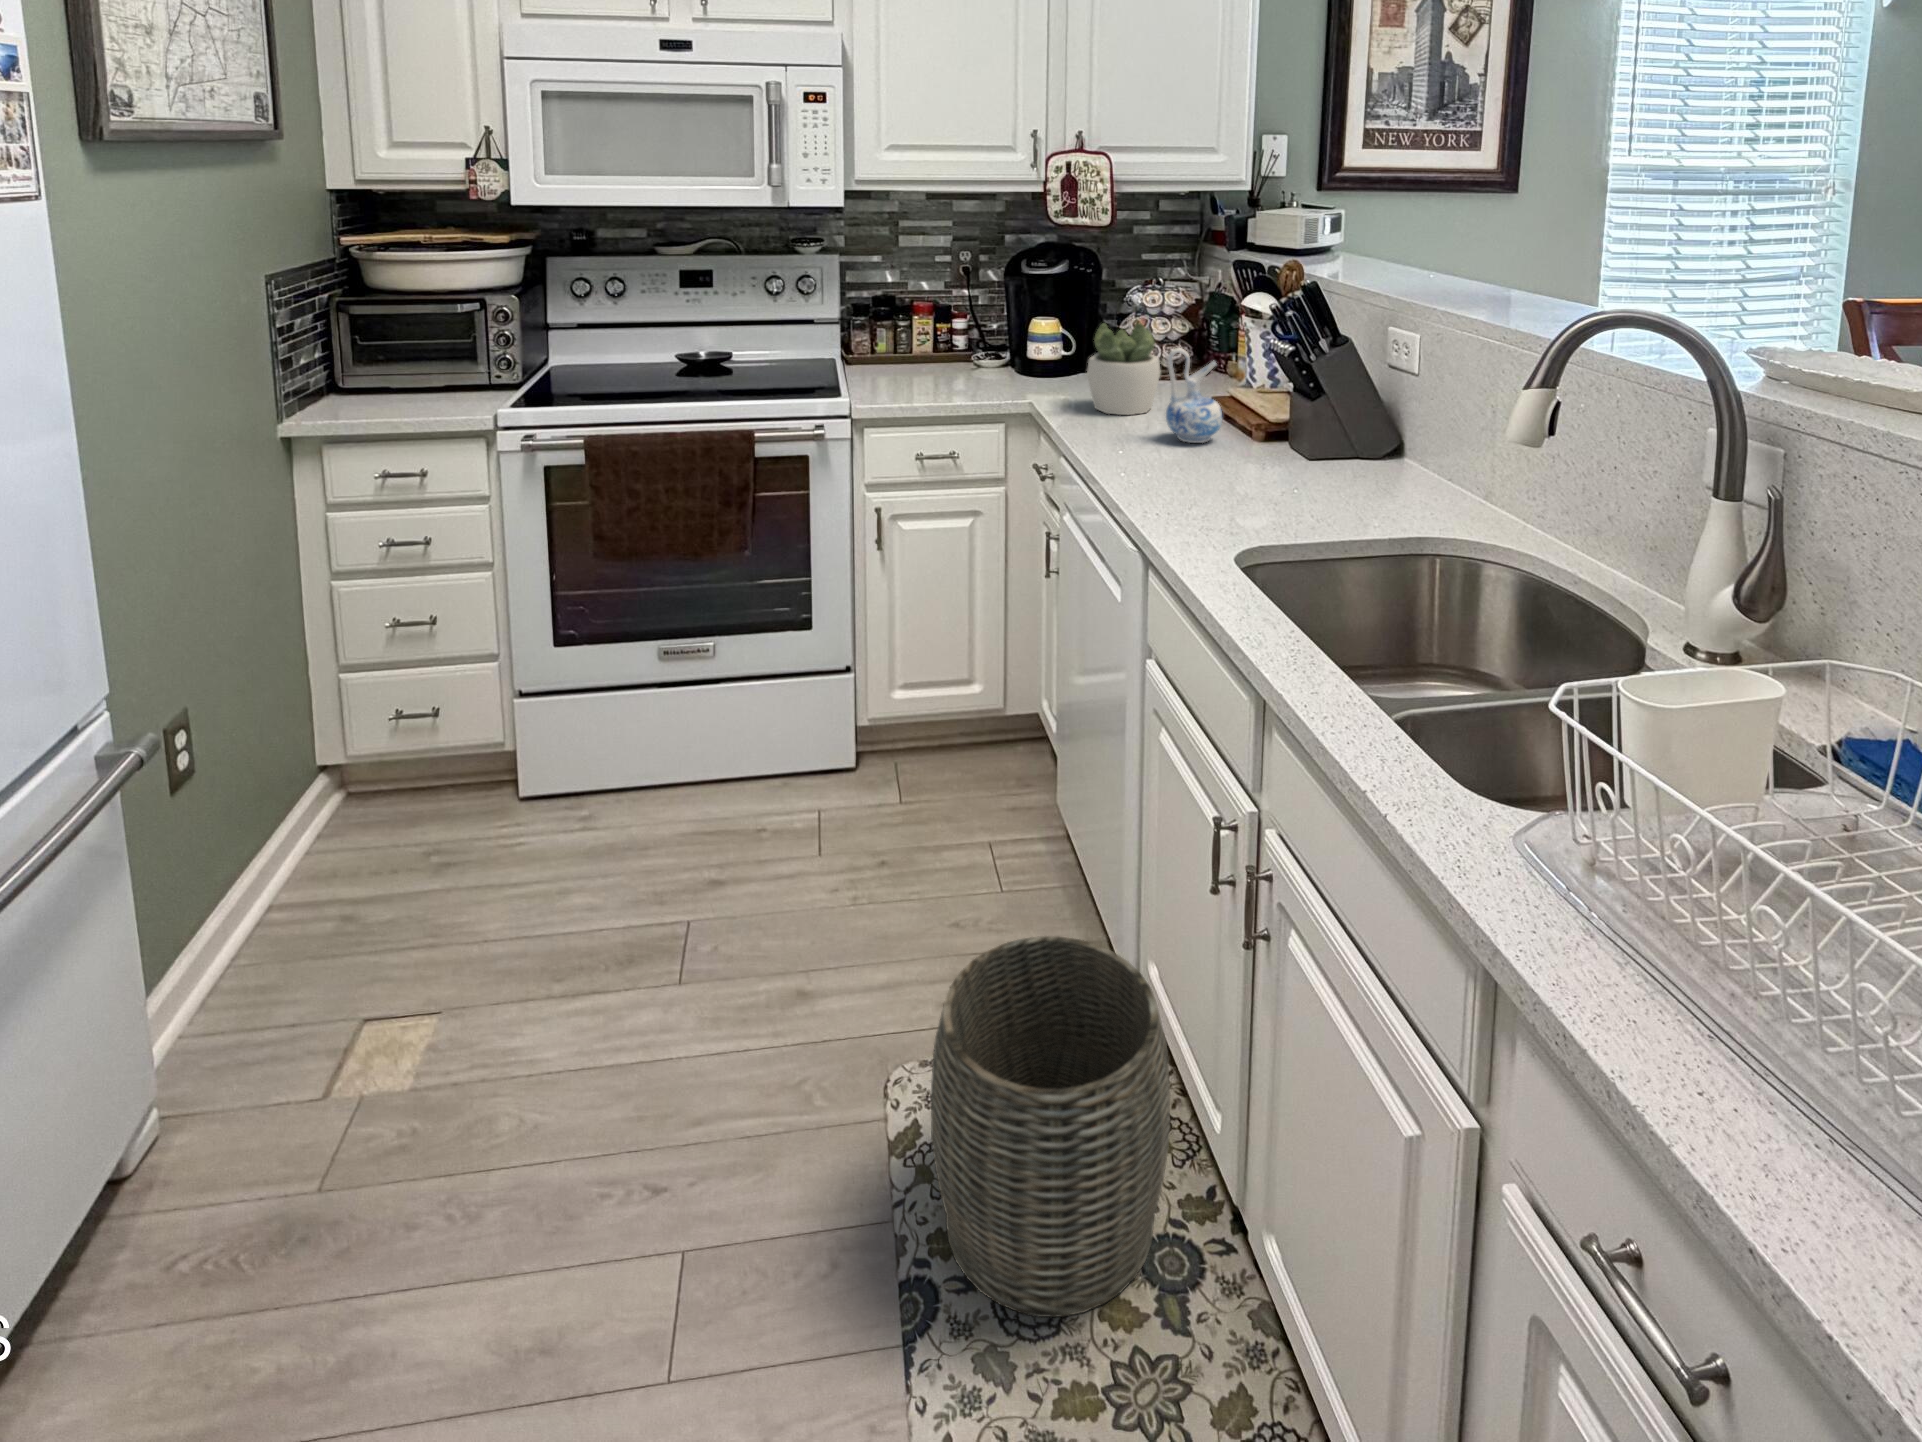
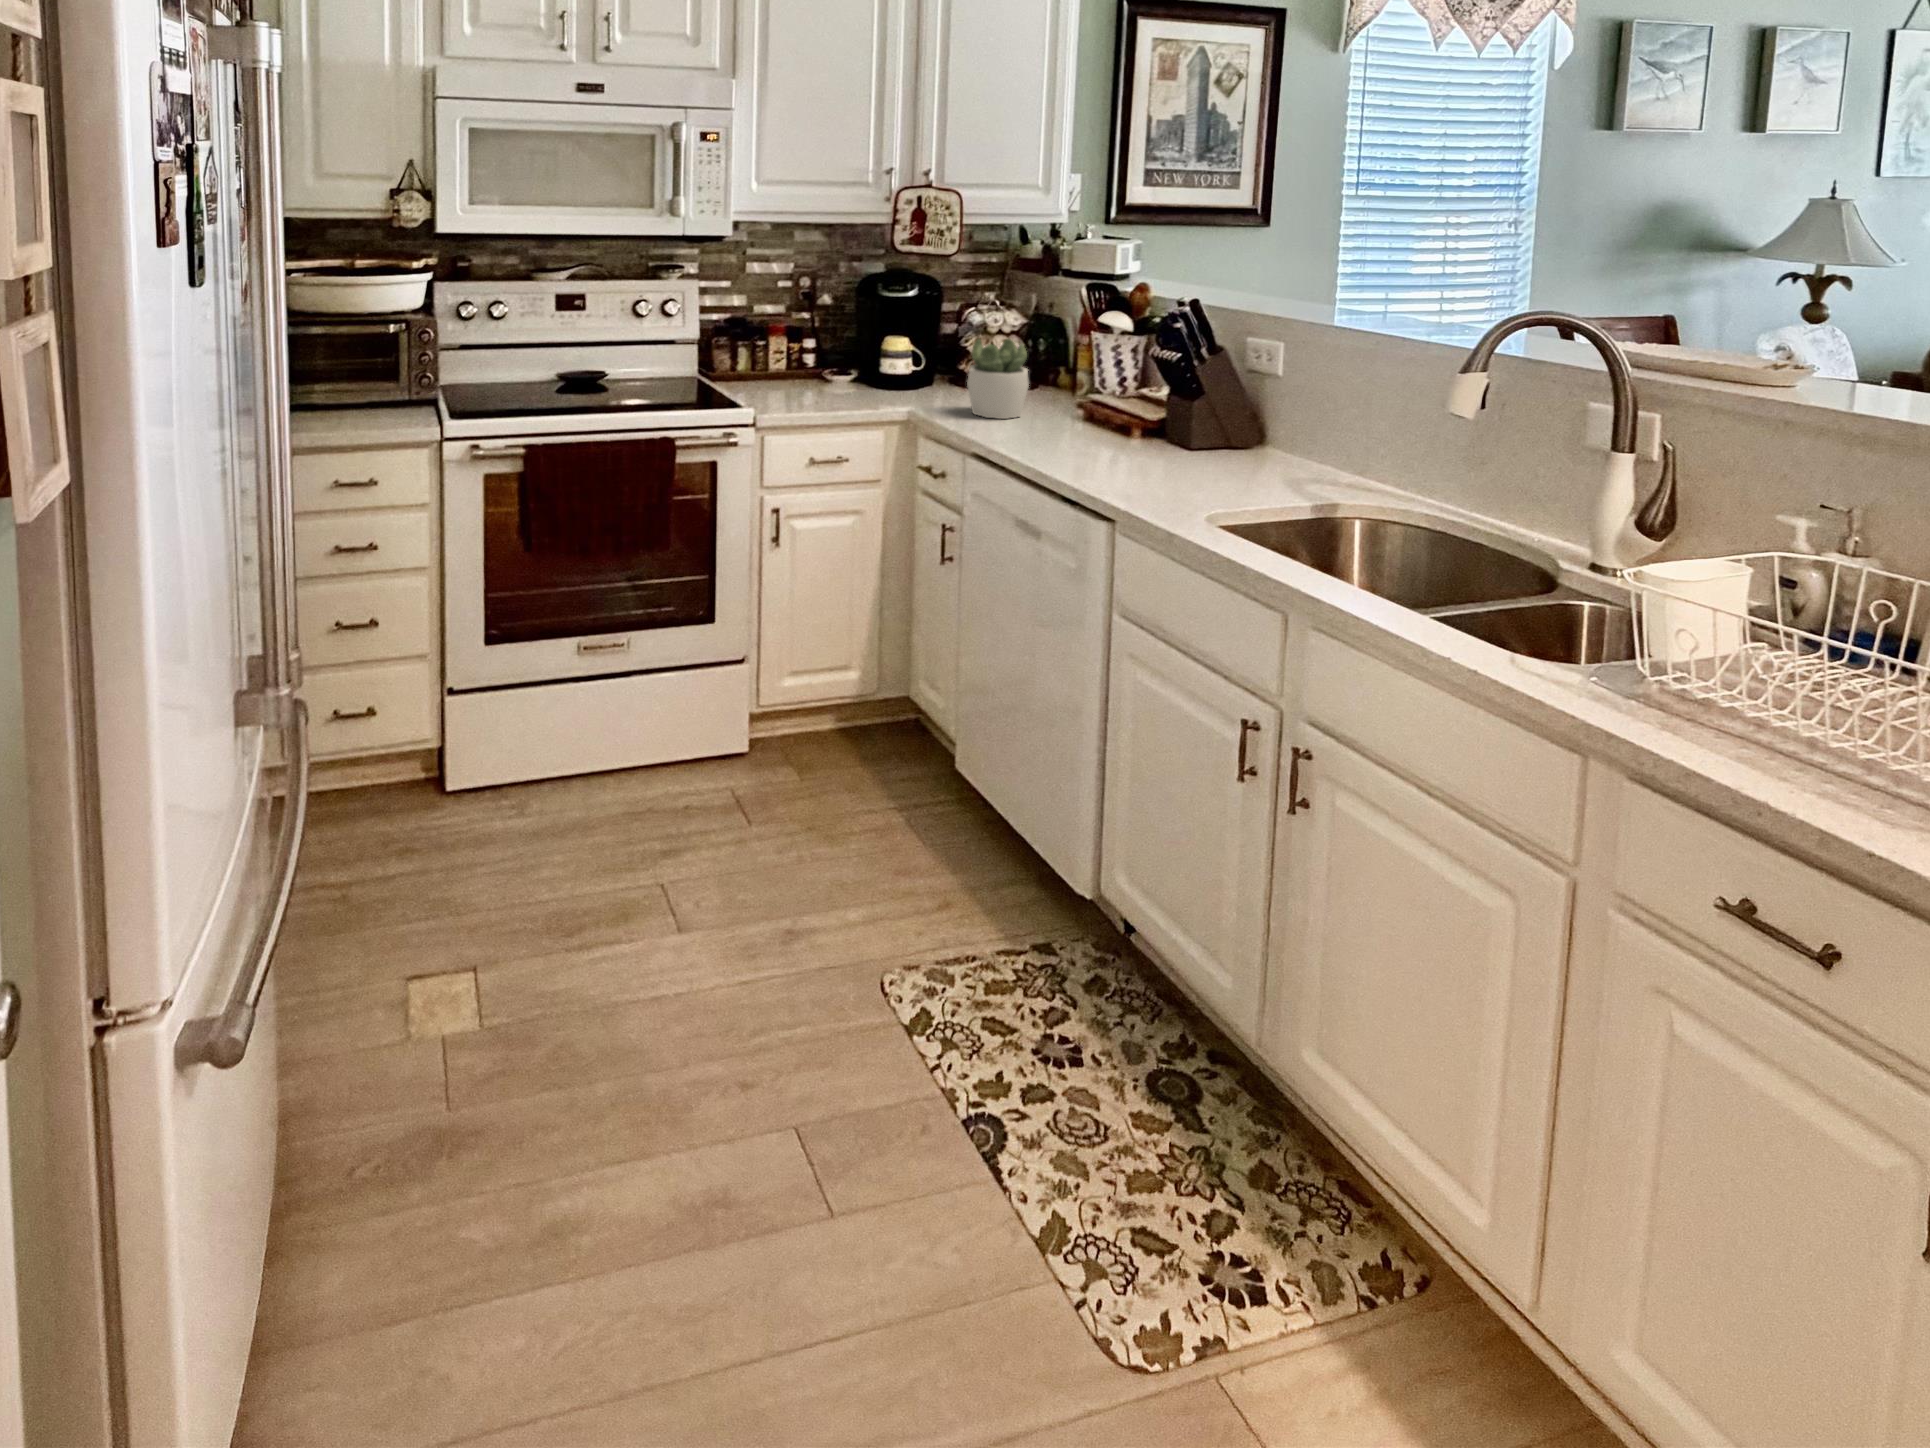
ceramic pitcher: present [1166,348,1222,443] -> none [1057,359,1106,440]
woven basket: present [931,936,1170,1317] -> none [973,839,1173,1131]

